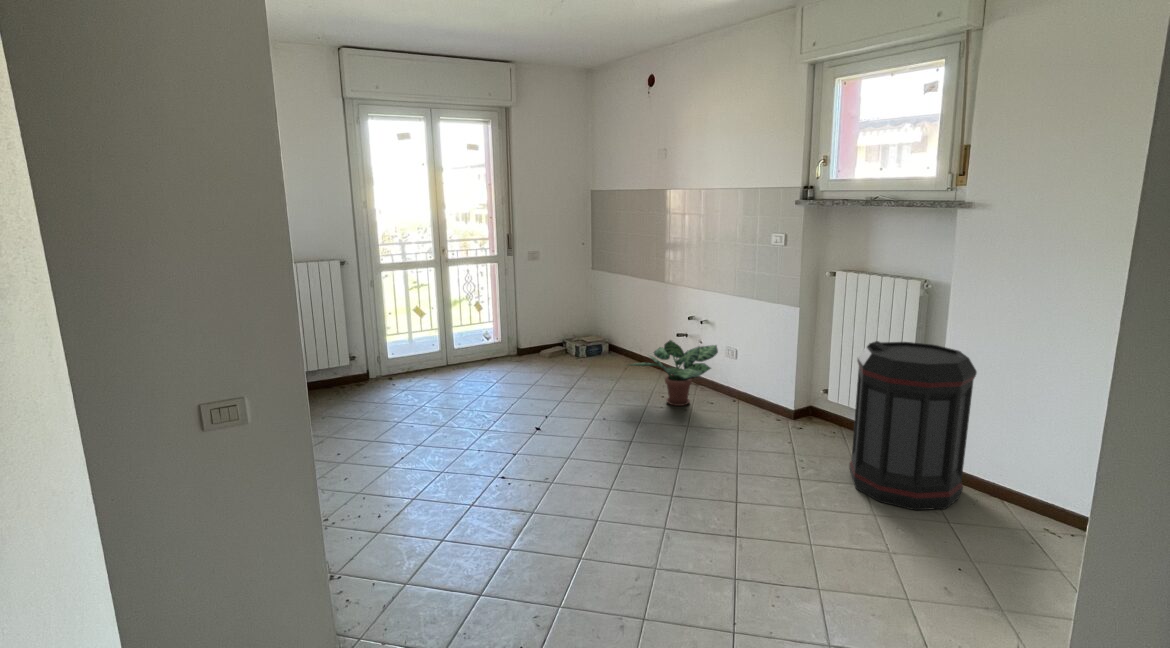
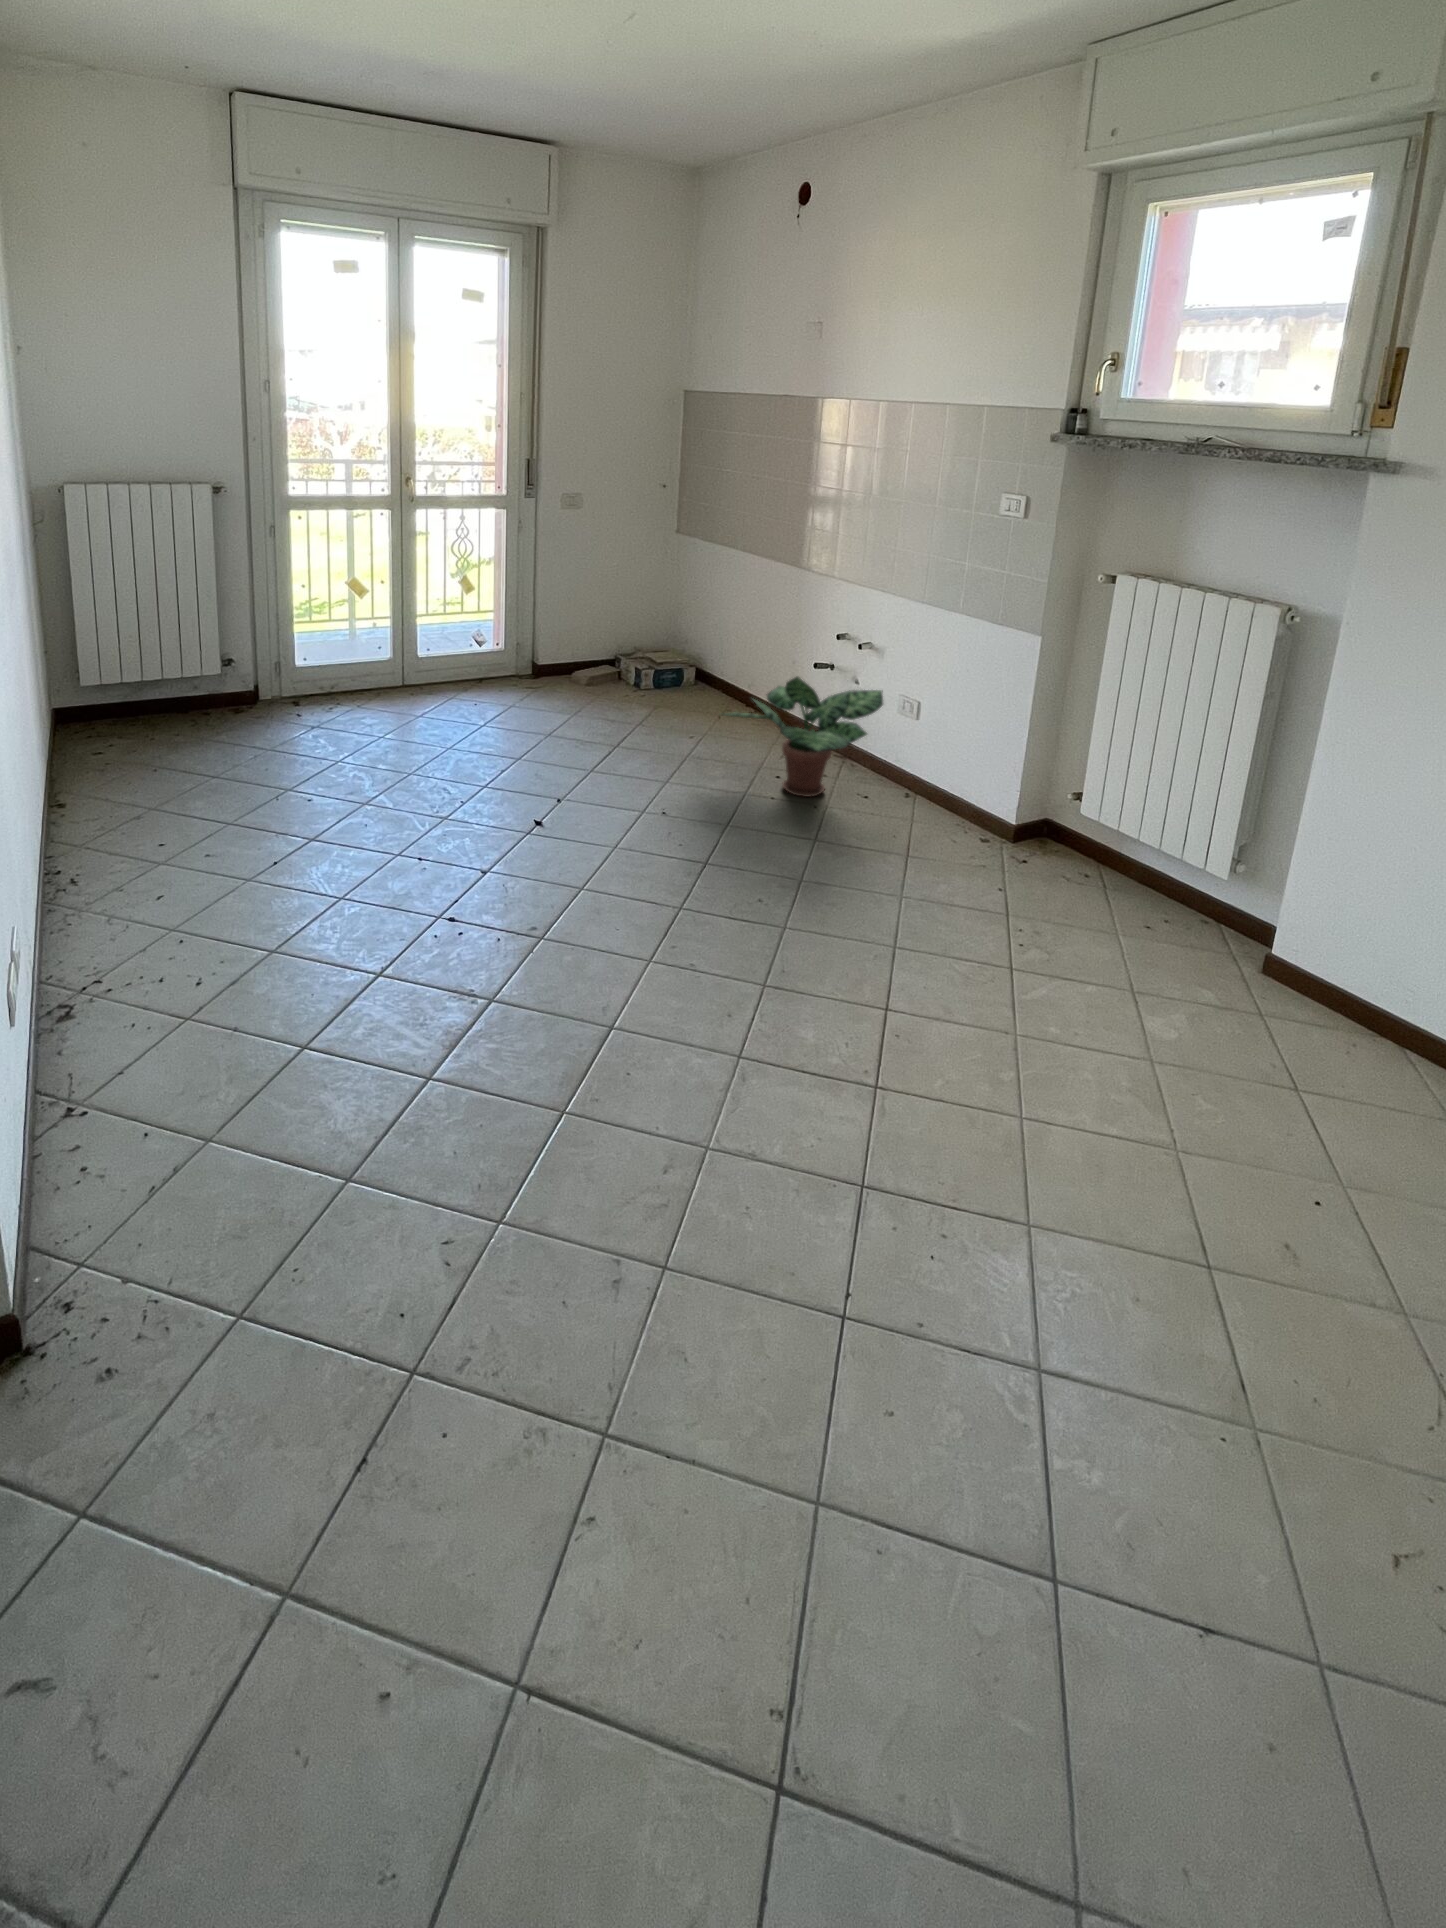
trash can: present [849,341,977,510] -> none [1110,718,1382,1058]

